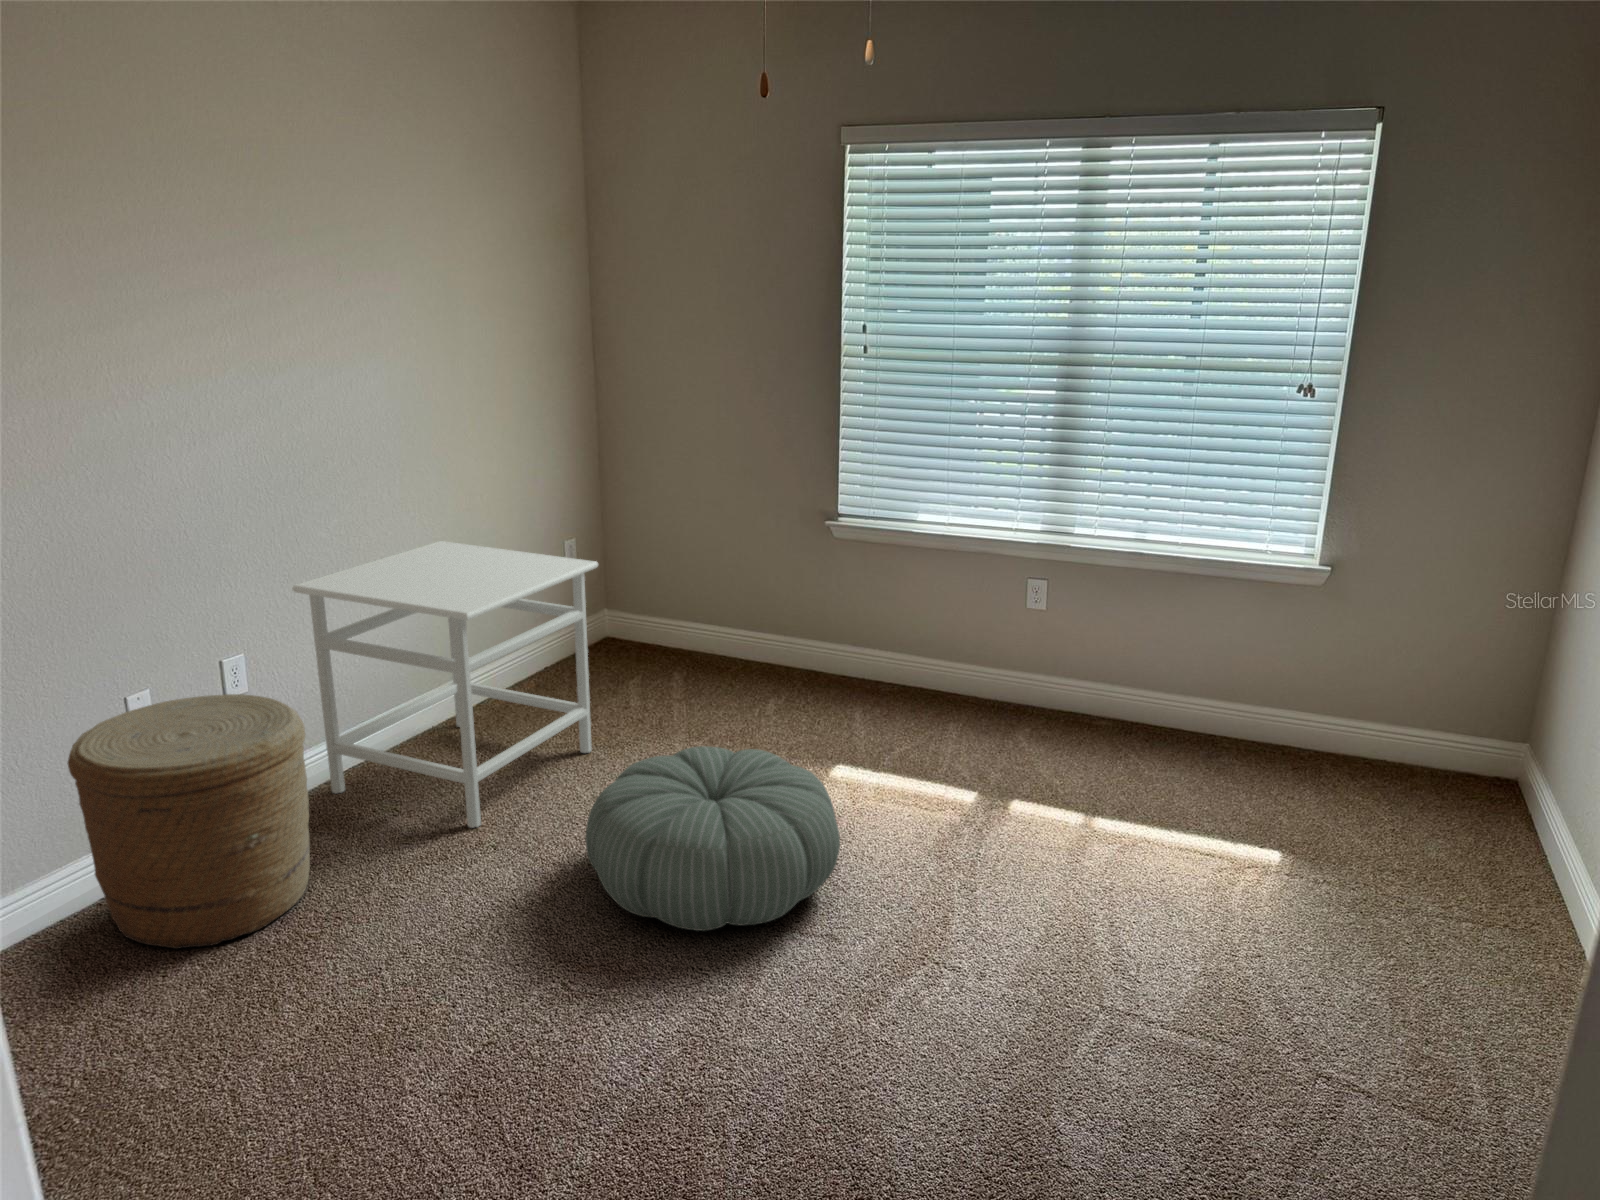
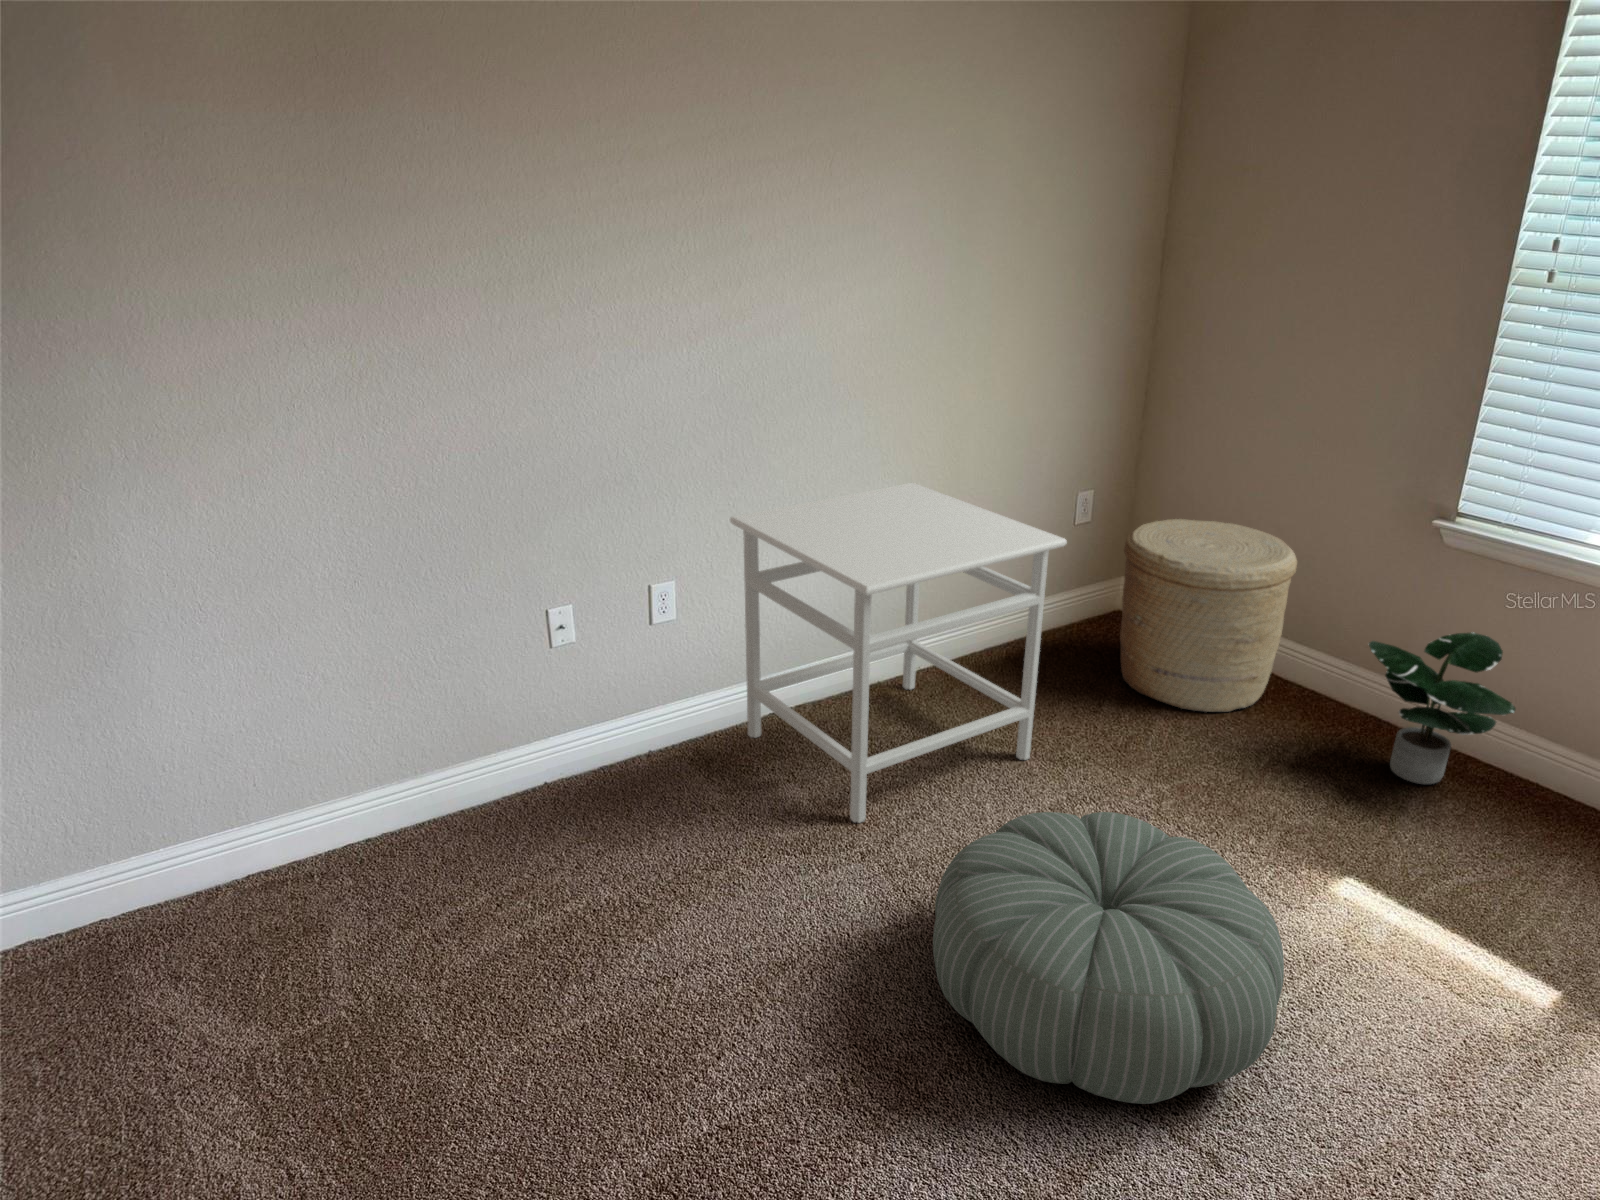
potted plant: none [809,593,905,704] -> present [1369,633,1516,784]
woven basket: present [67,694,310,949] -> present [1120,519,1297,712]

